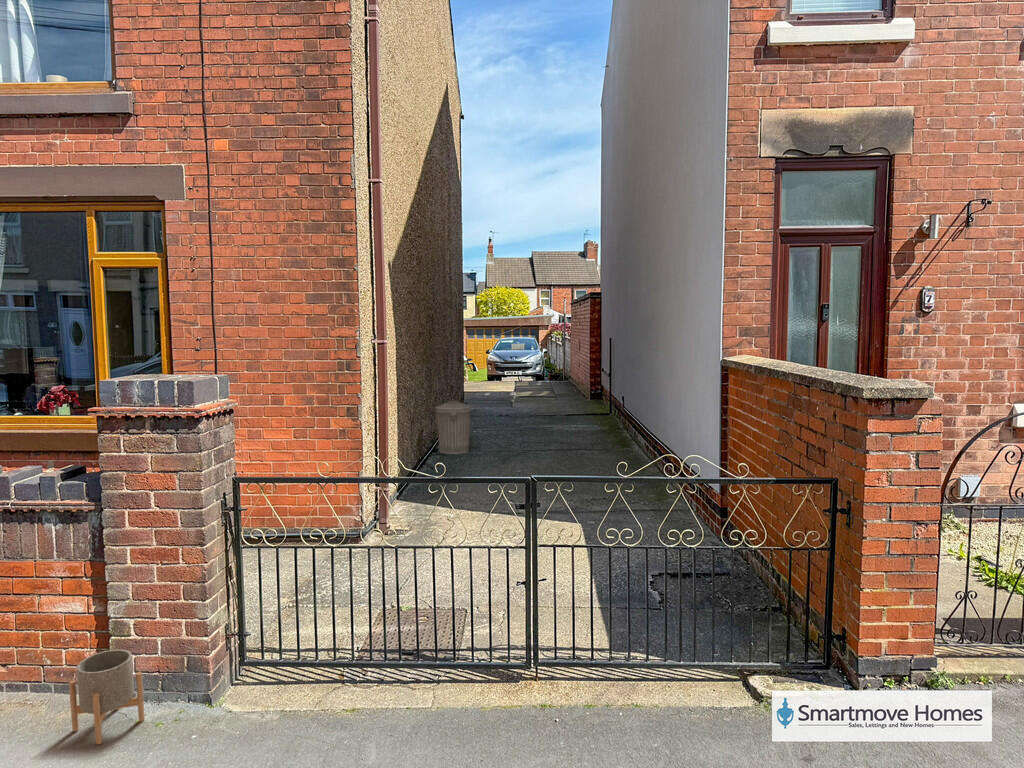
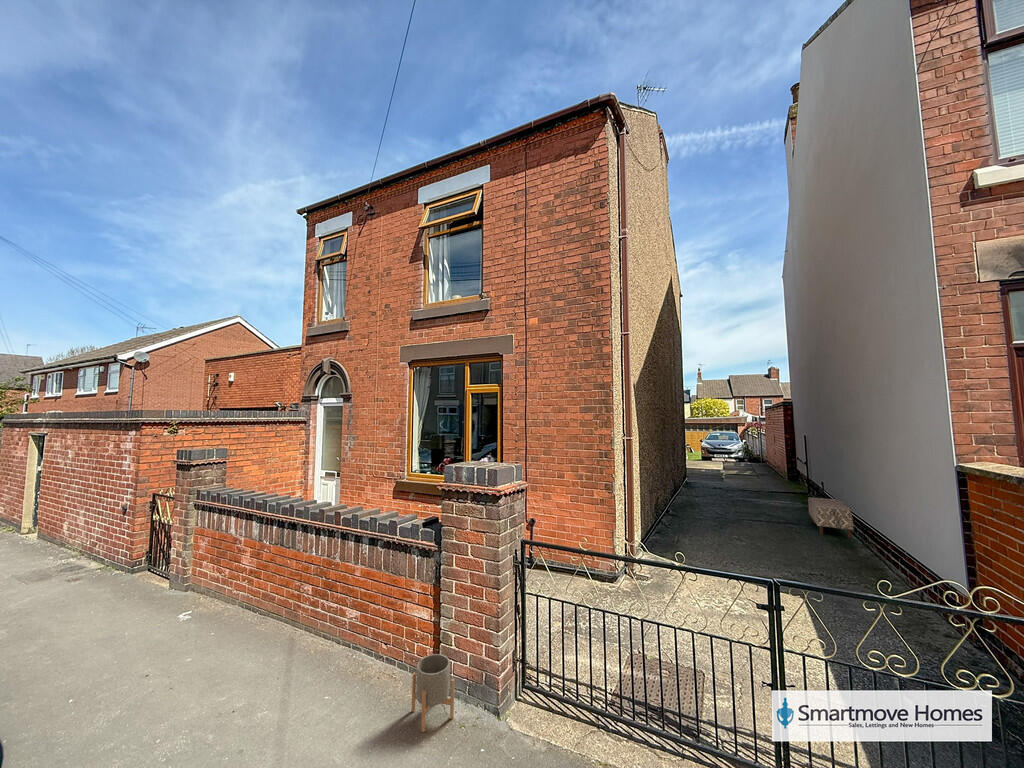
trash can: present [436,401,471,454] -> none [667,479,693,518]
bench: none [601,412,641,454] -> present [808,497,853,538]

